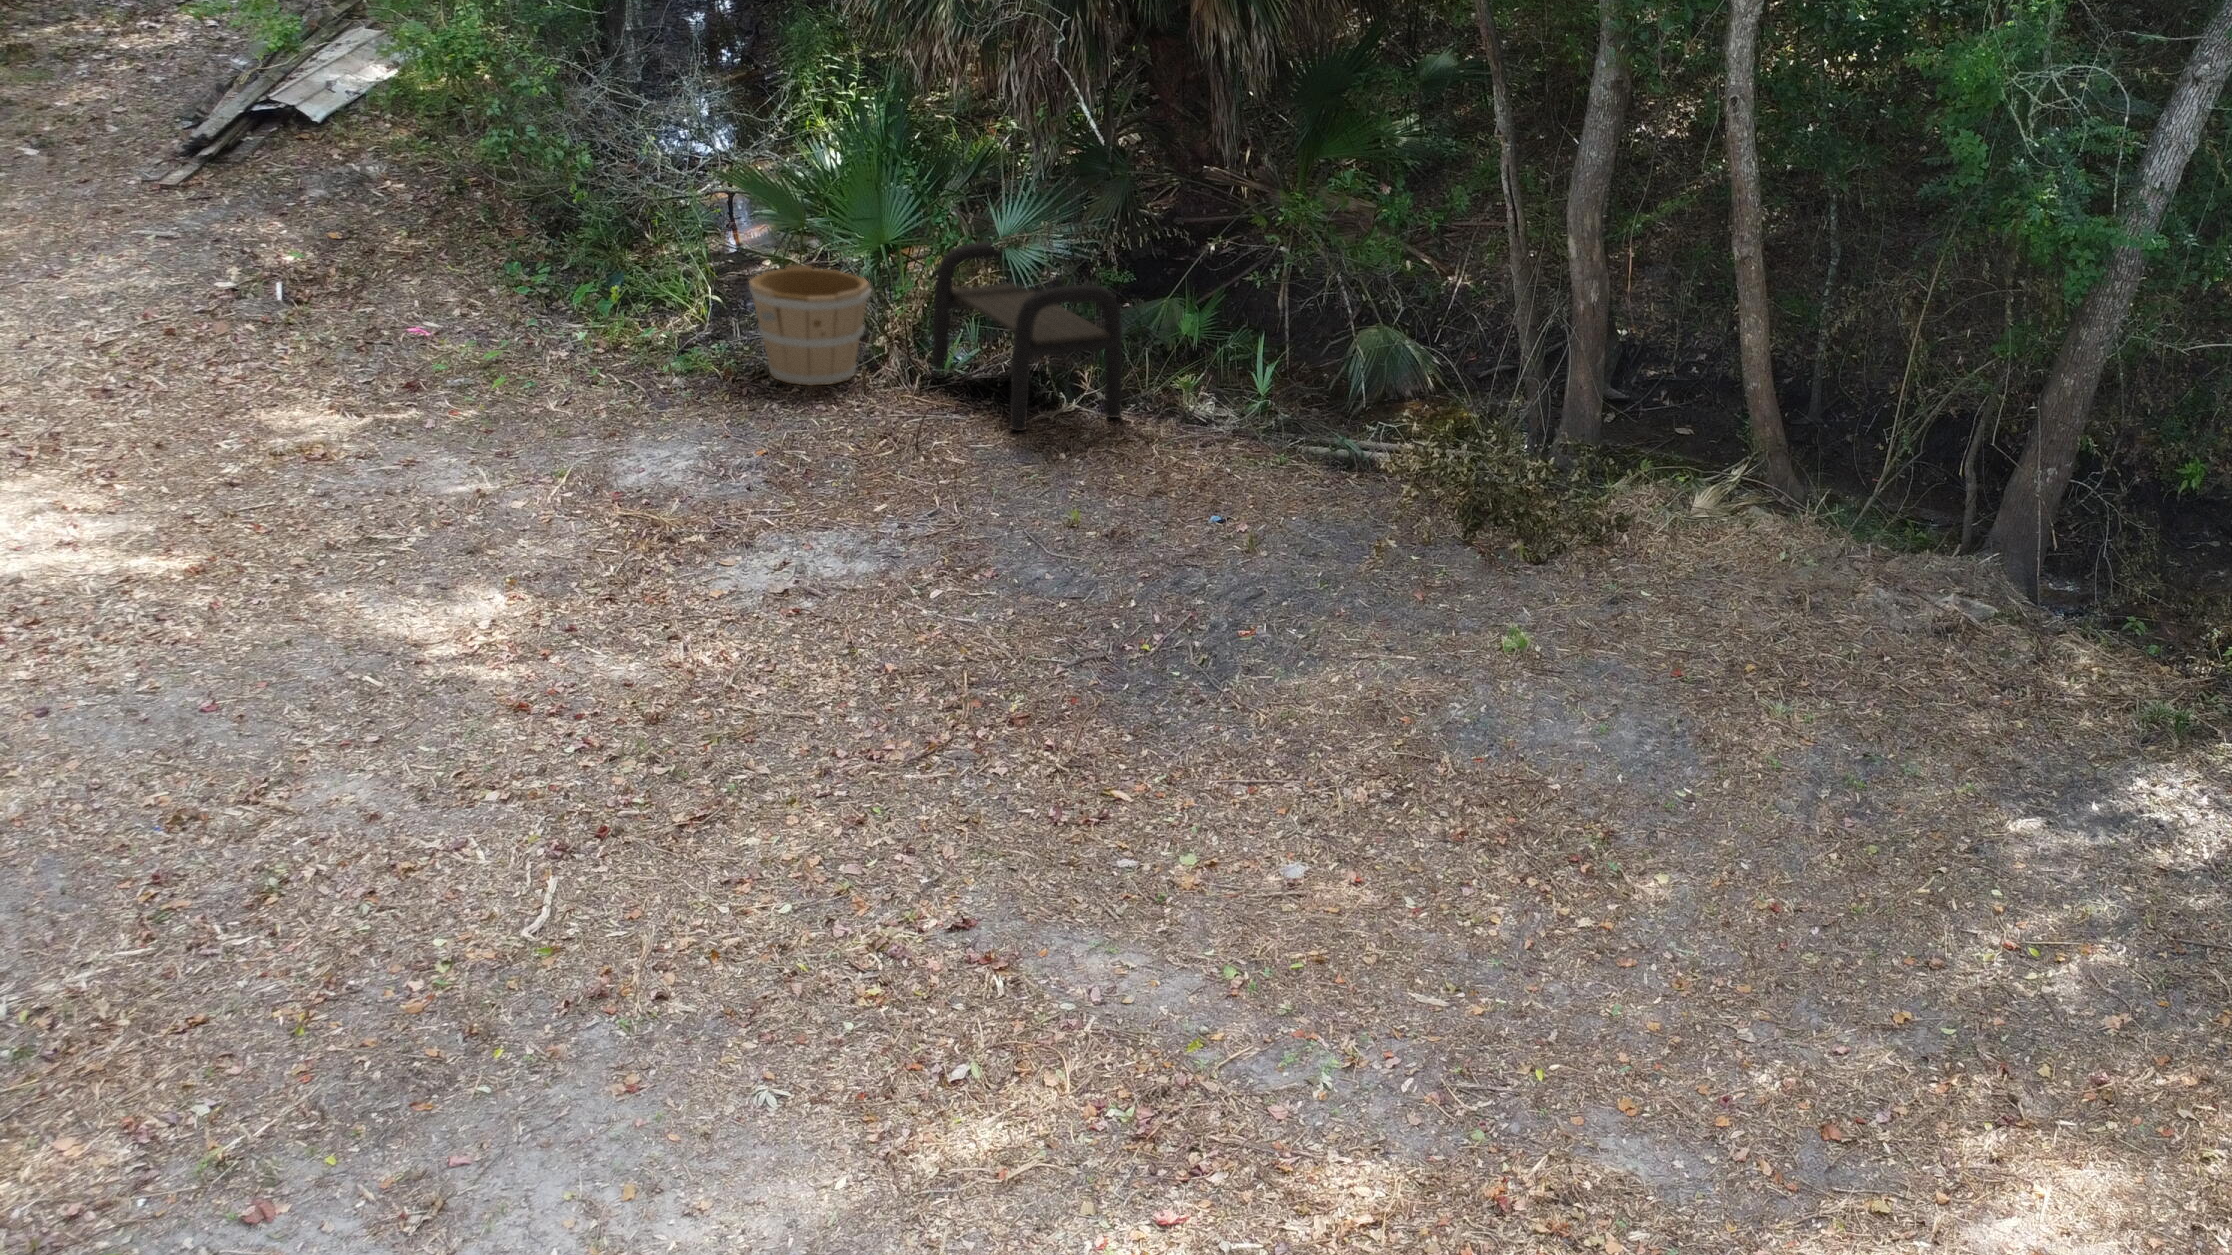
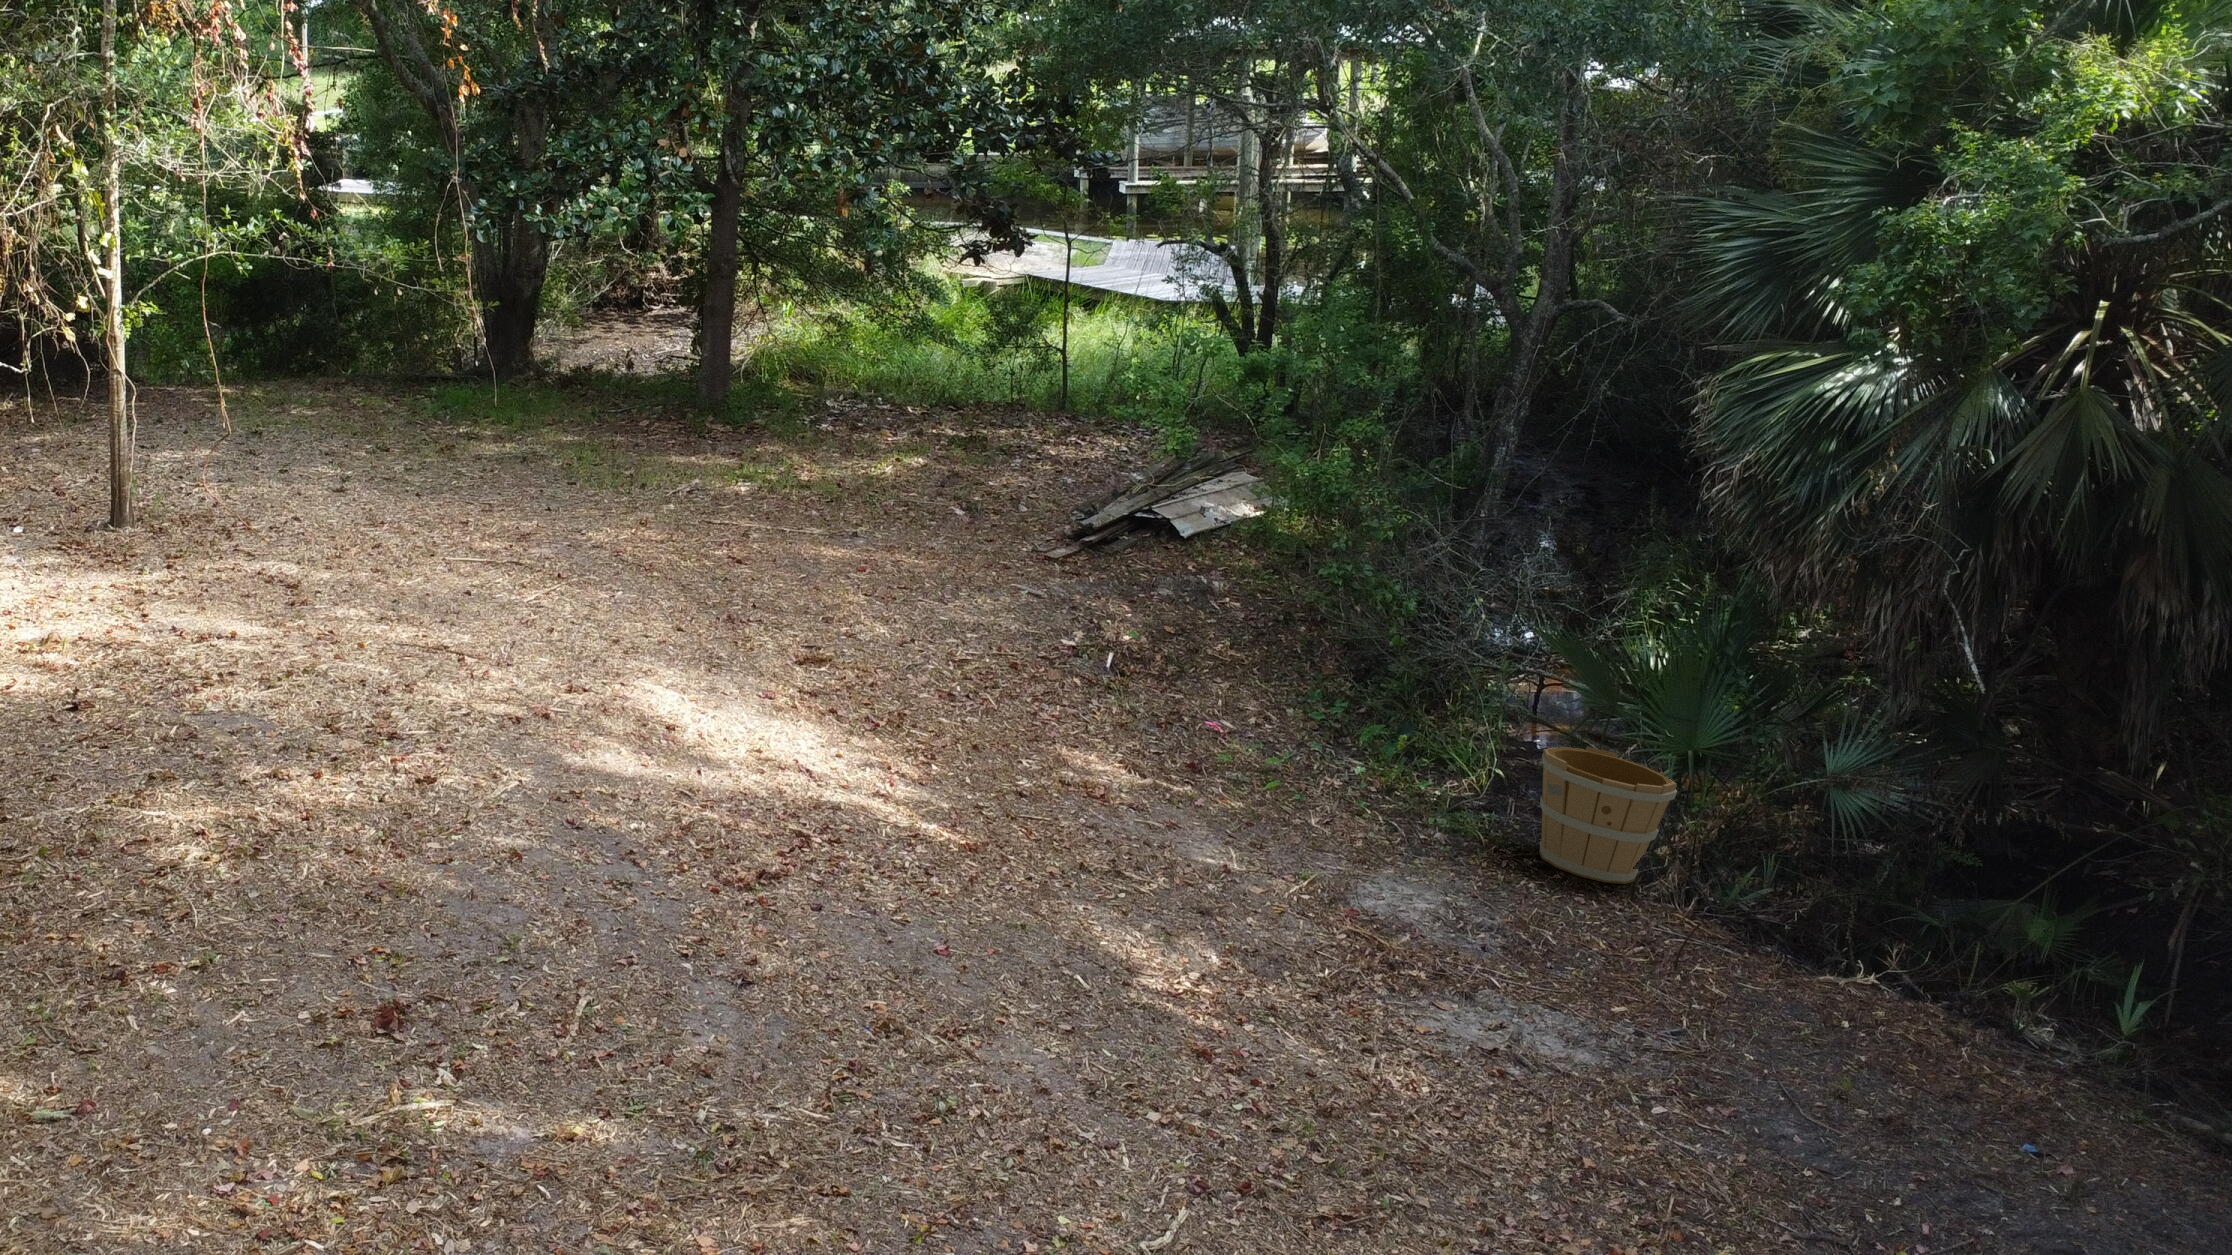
bench: present [932,242,1122,431] -> none [1724,770,1987,1017]

